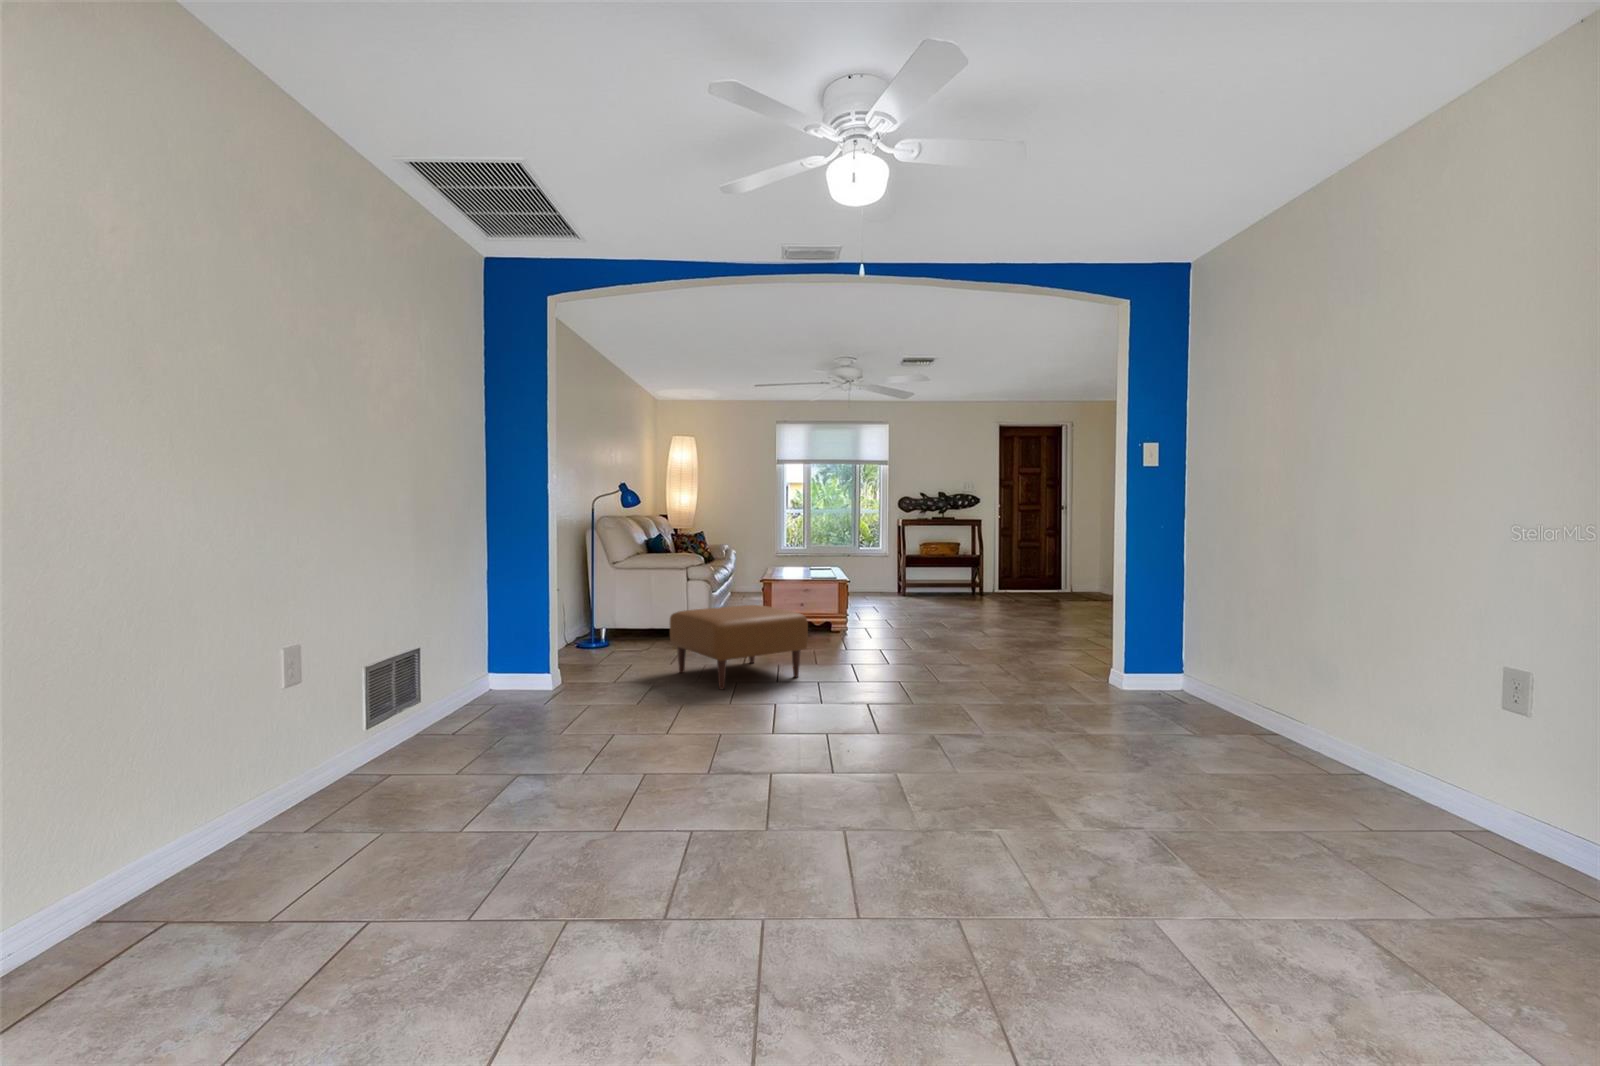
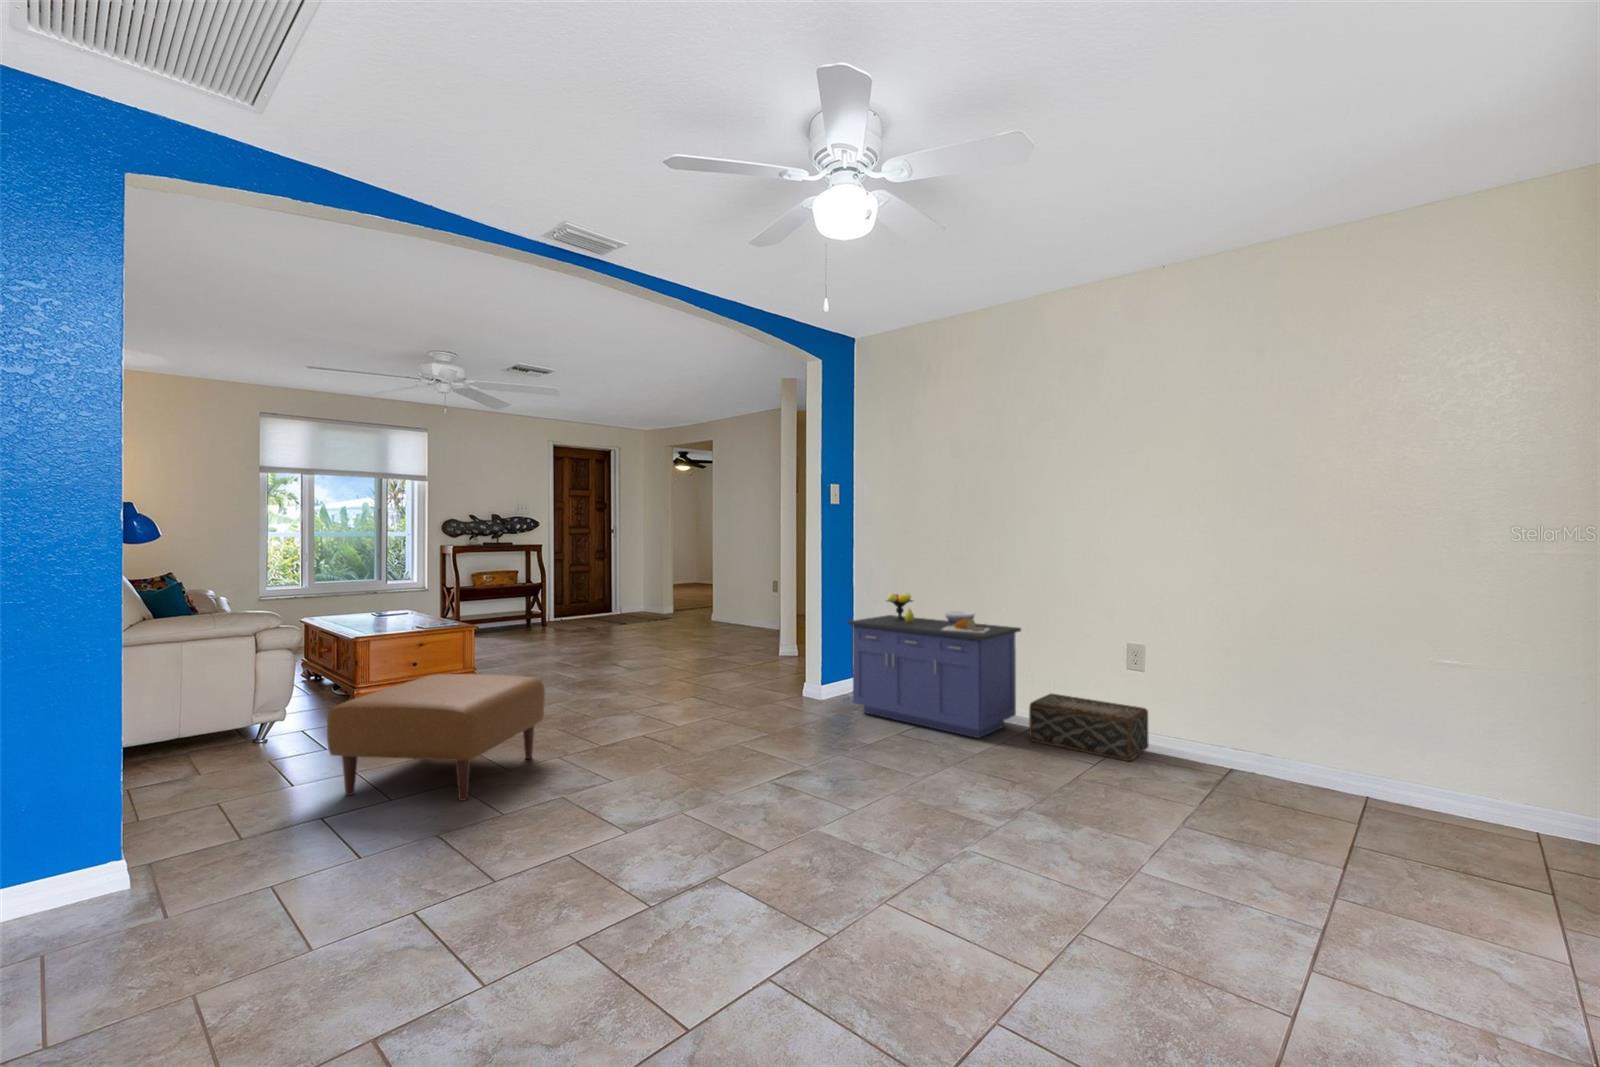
storage cabinet: none [1118,571,1333,760] -> present [847,593,1021,738]
woven basket: none [1302,727,1516,842] -> present [1029,694,1149,761]

